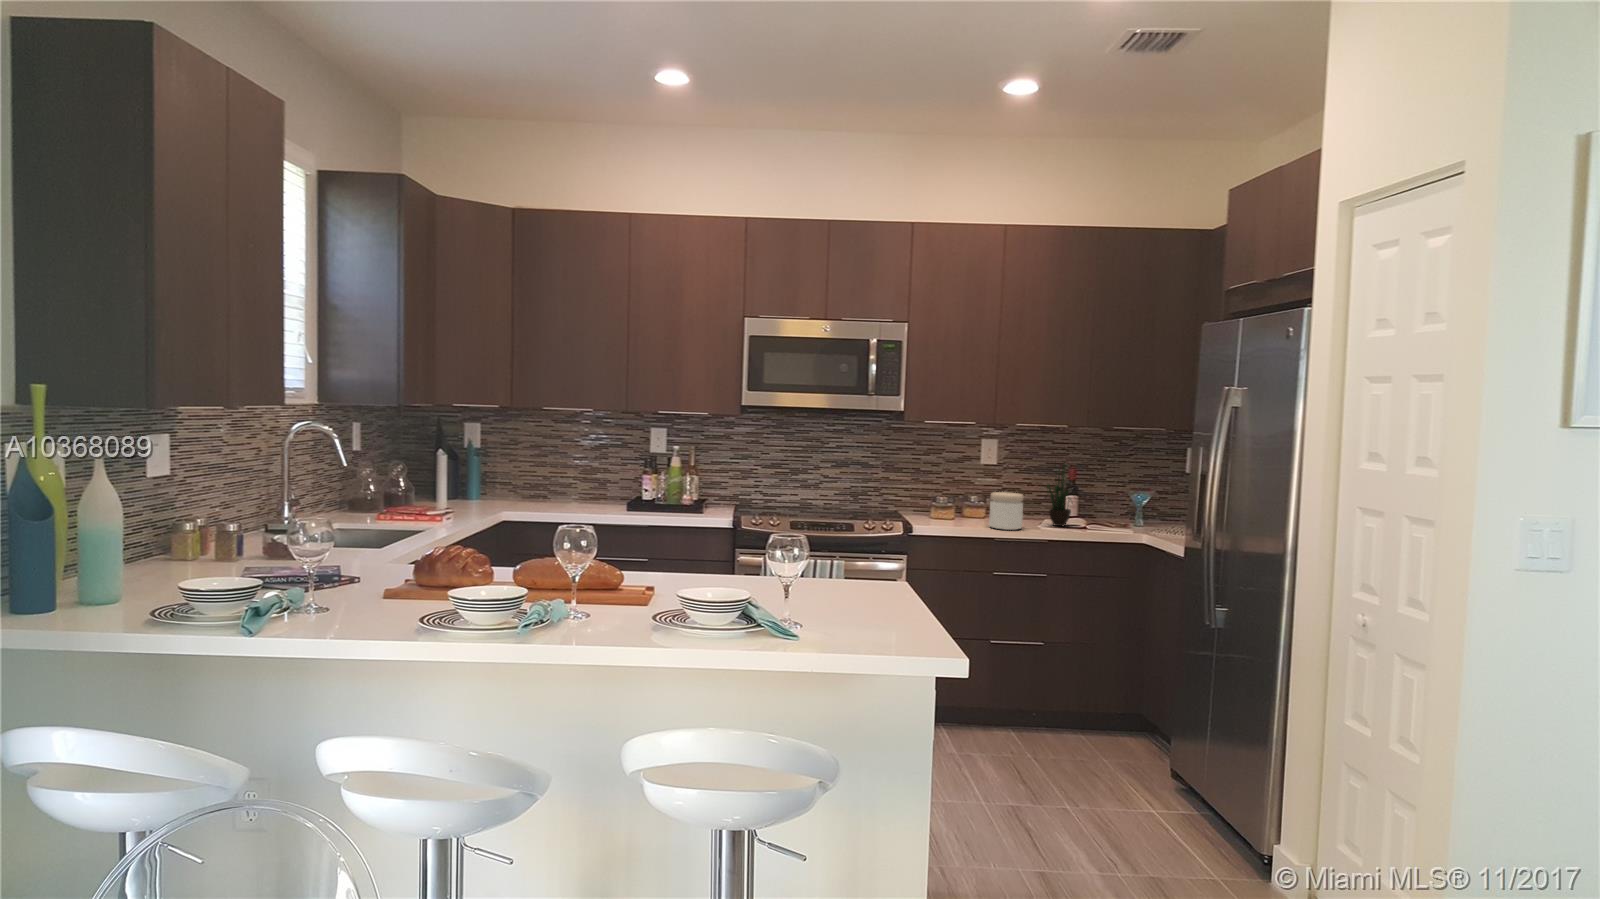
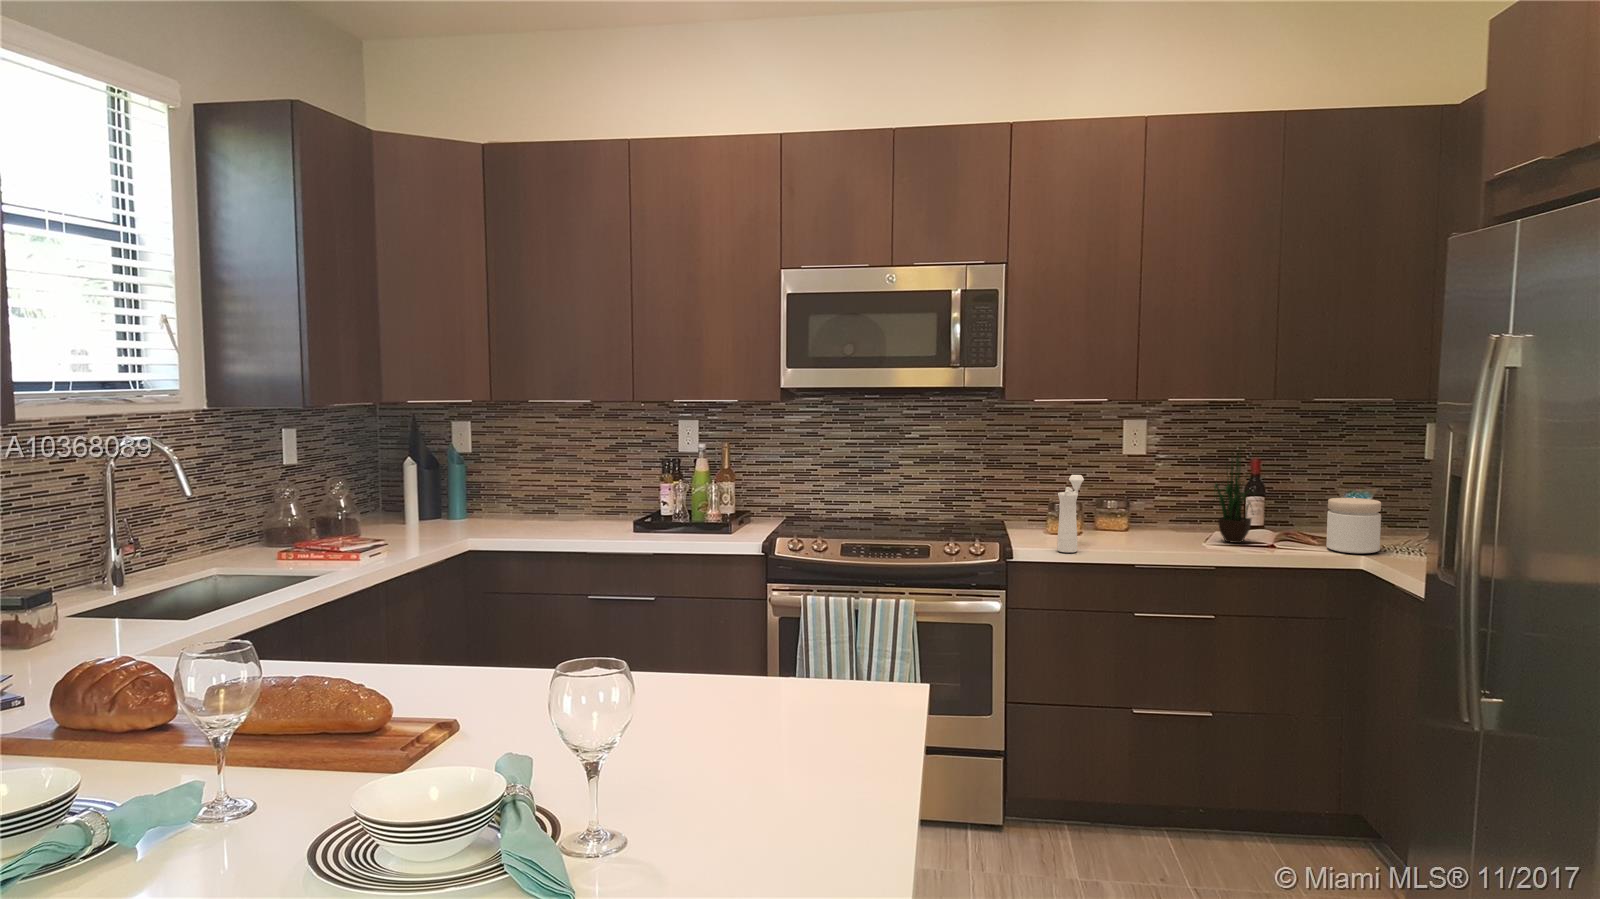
pepper mill: none [942,476,961,529] -> present [1057,475,1084,552]
jar: present [989,492,1023,530] -> present [1326,498,1381,553]

